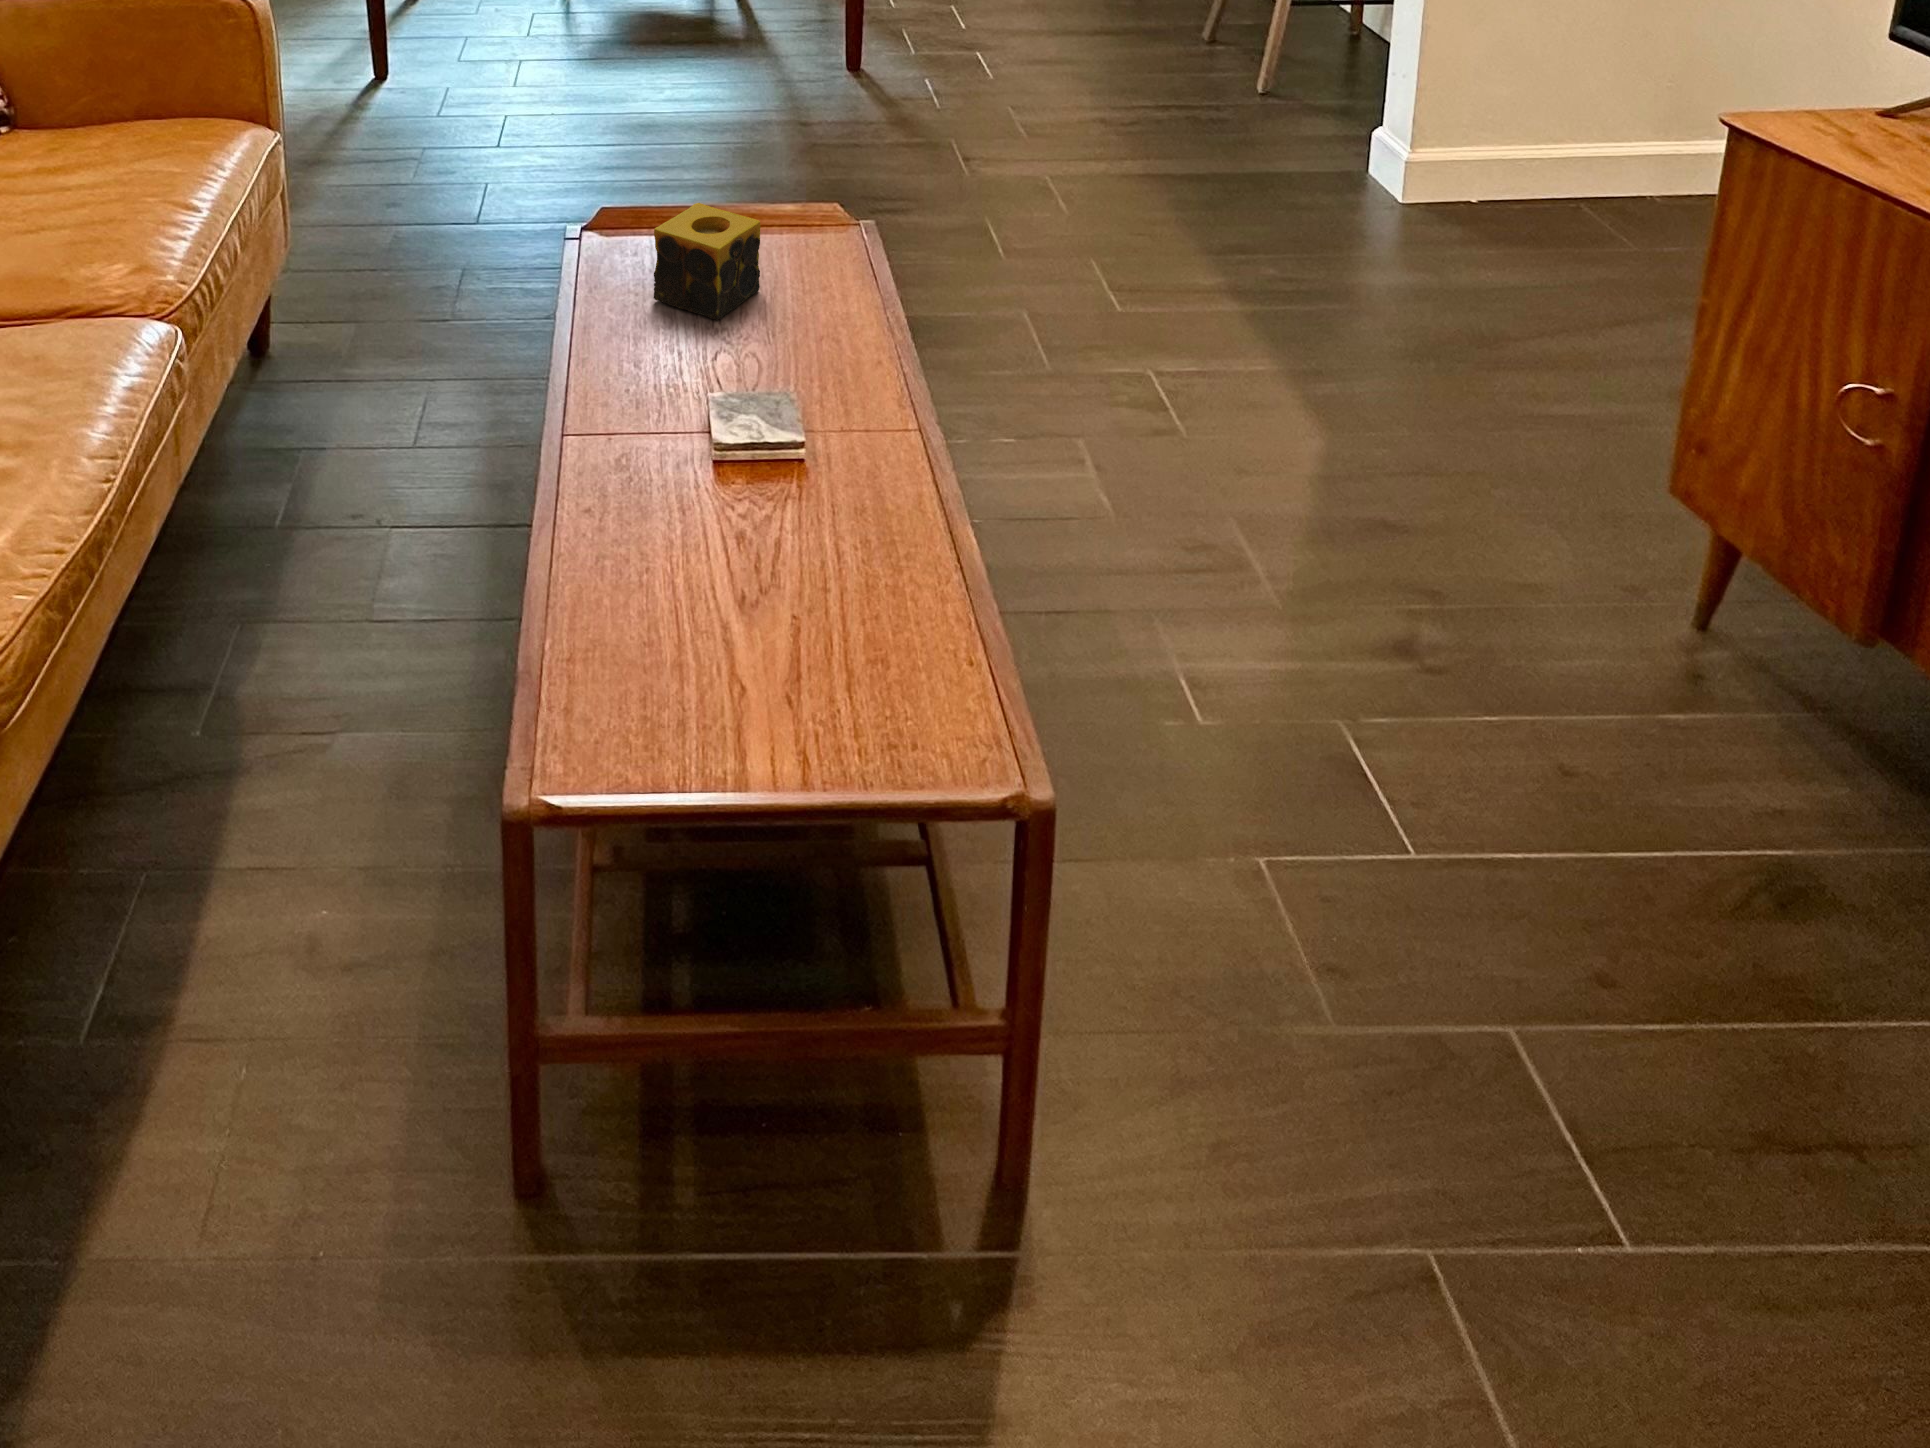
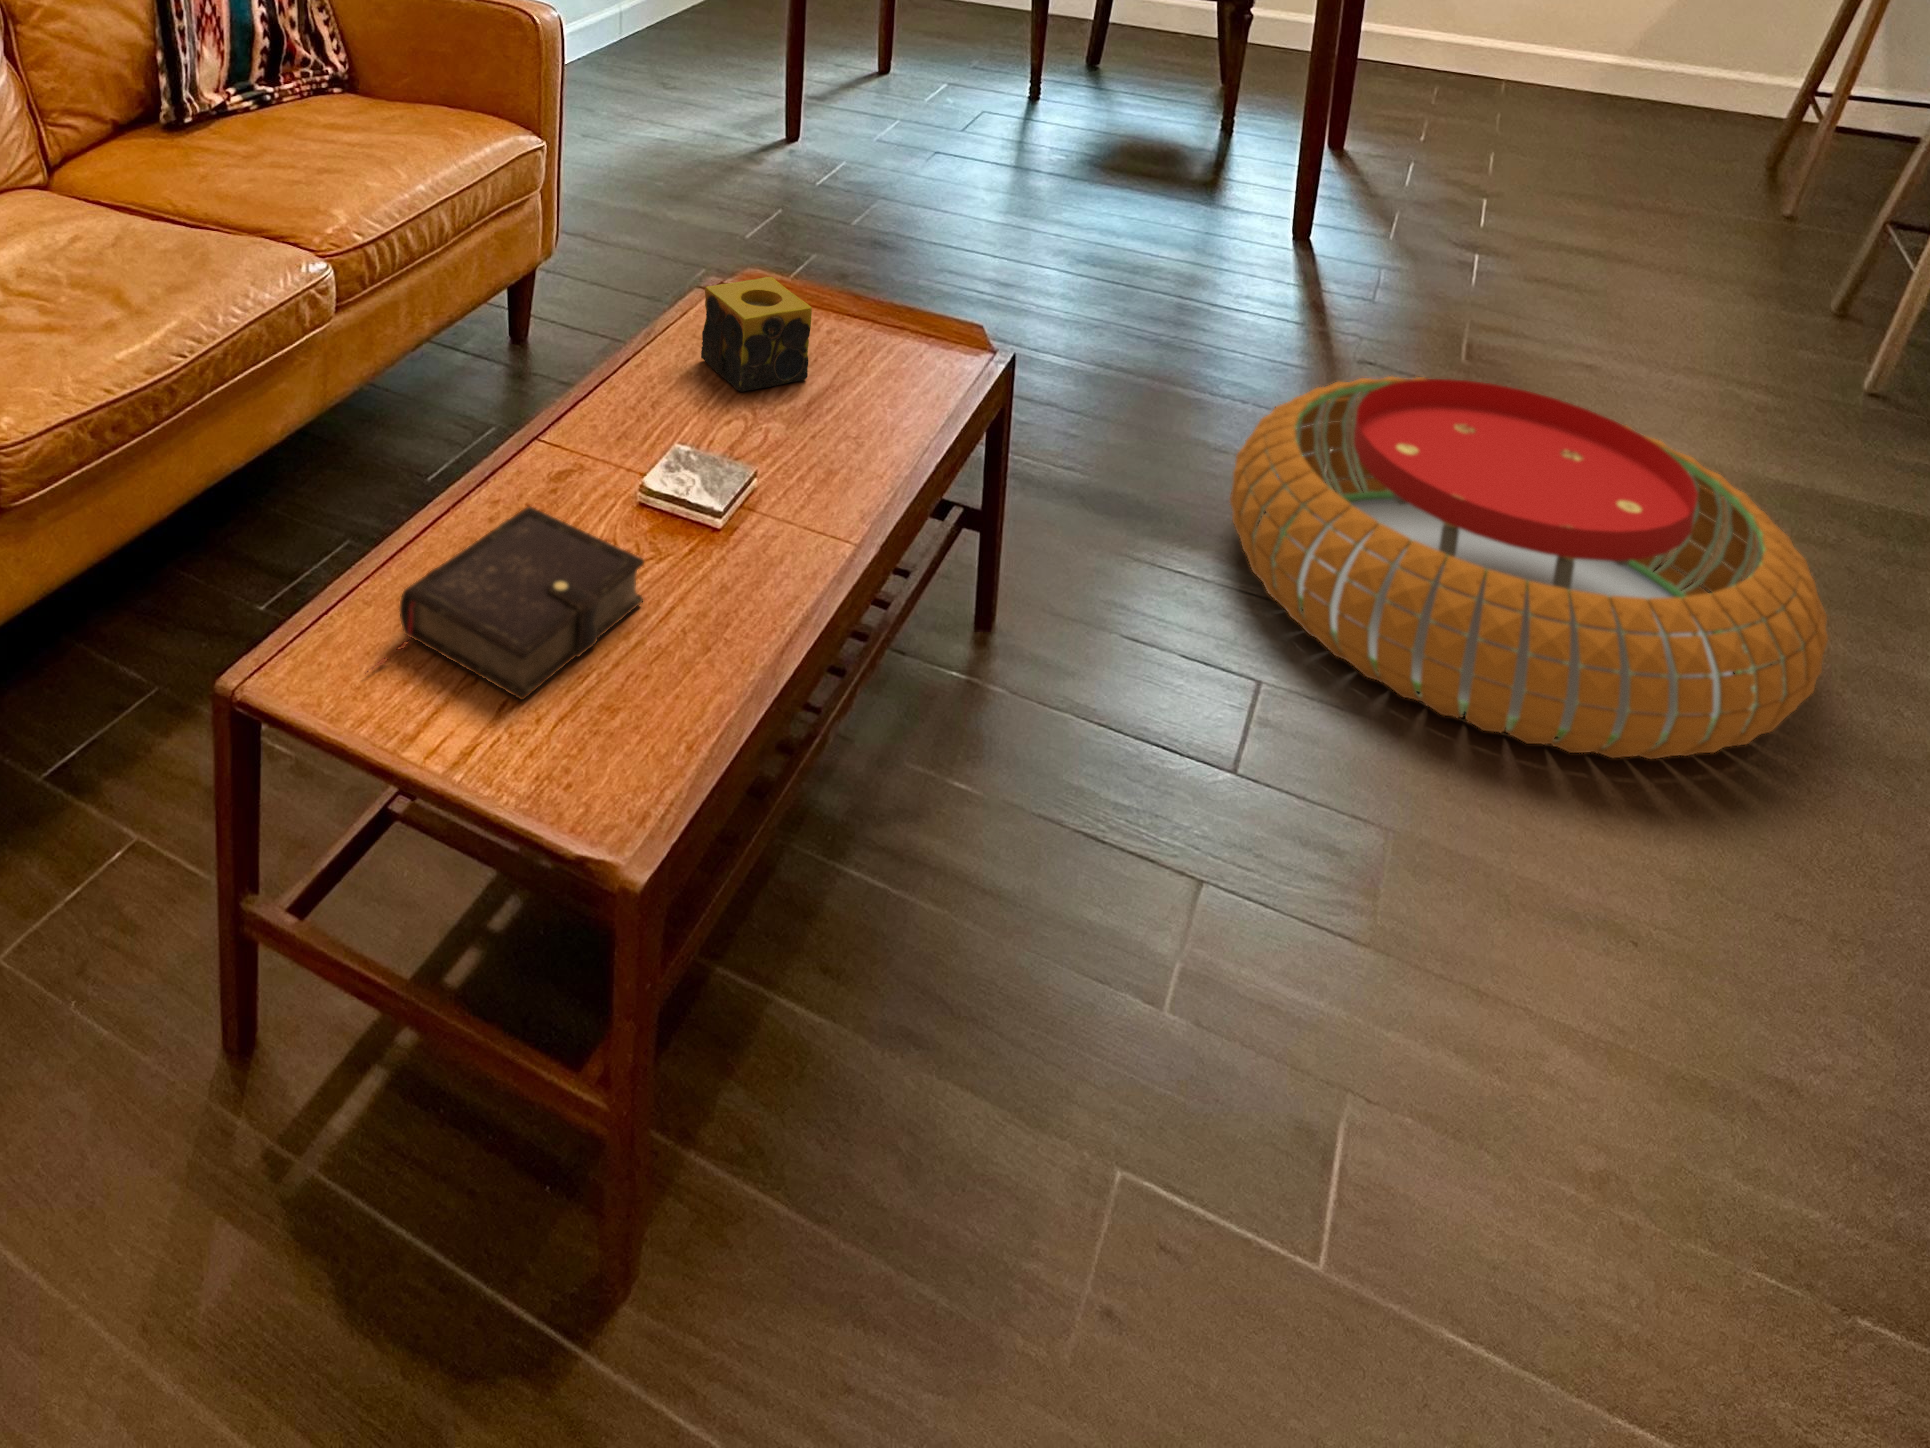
pouf: none [970,143,1390,406] -> present [1230,376,1828,759]
book: none [658,492,837,725] -> present [365,506,644,700]

